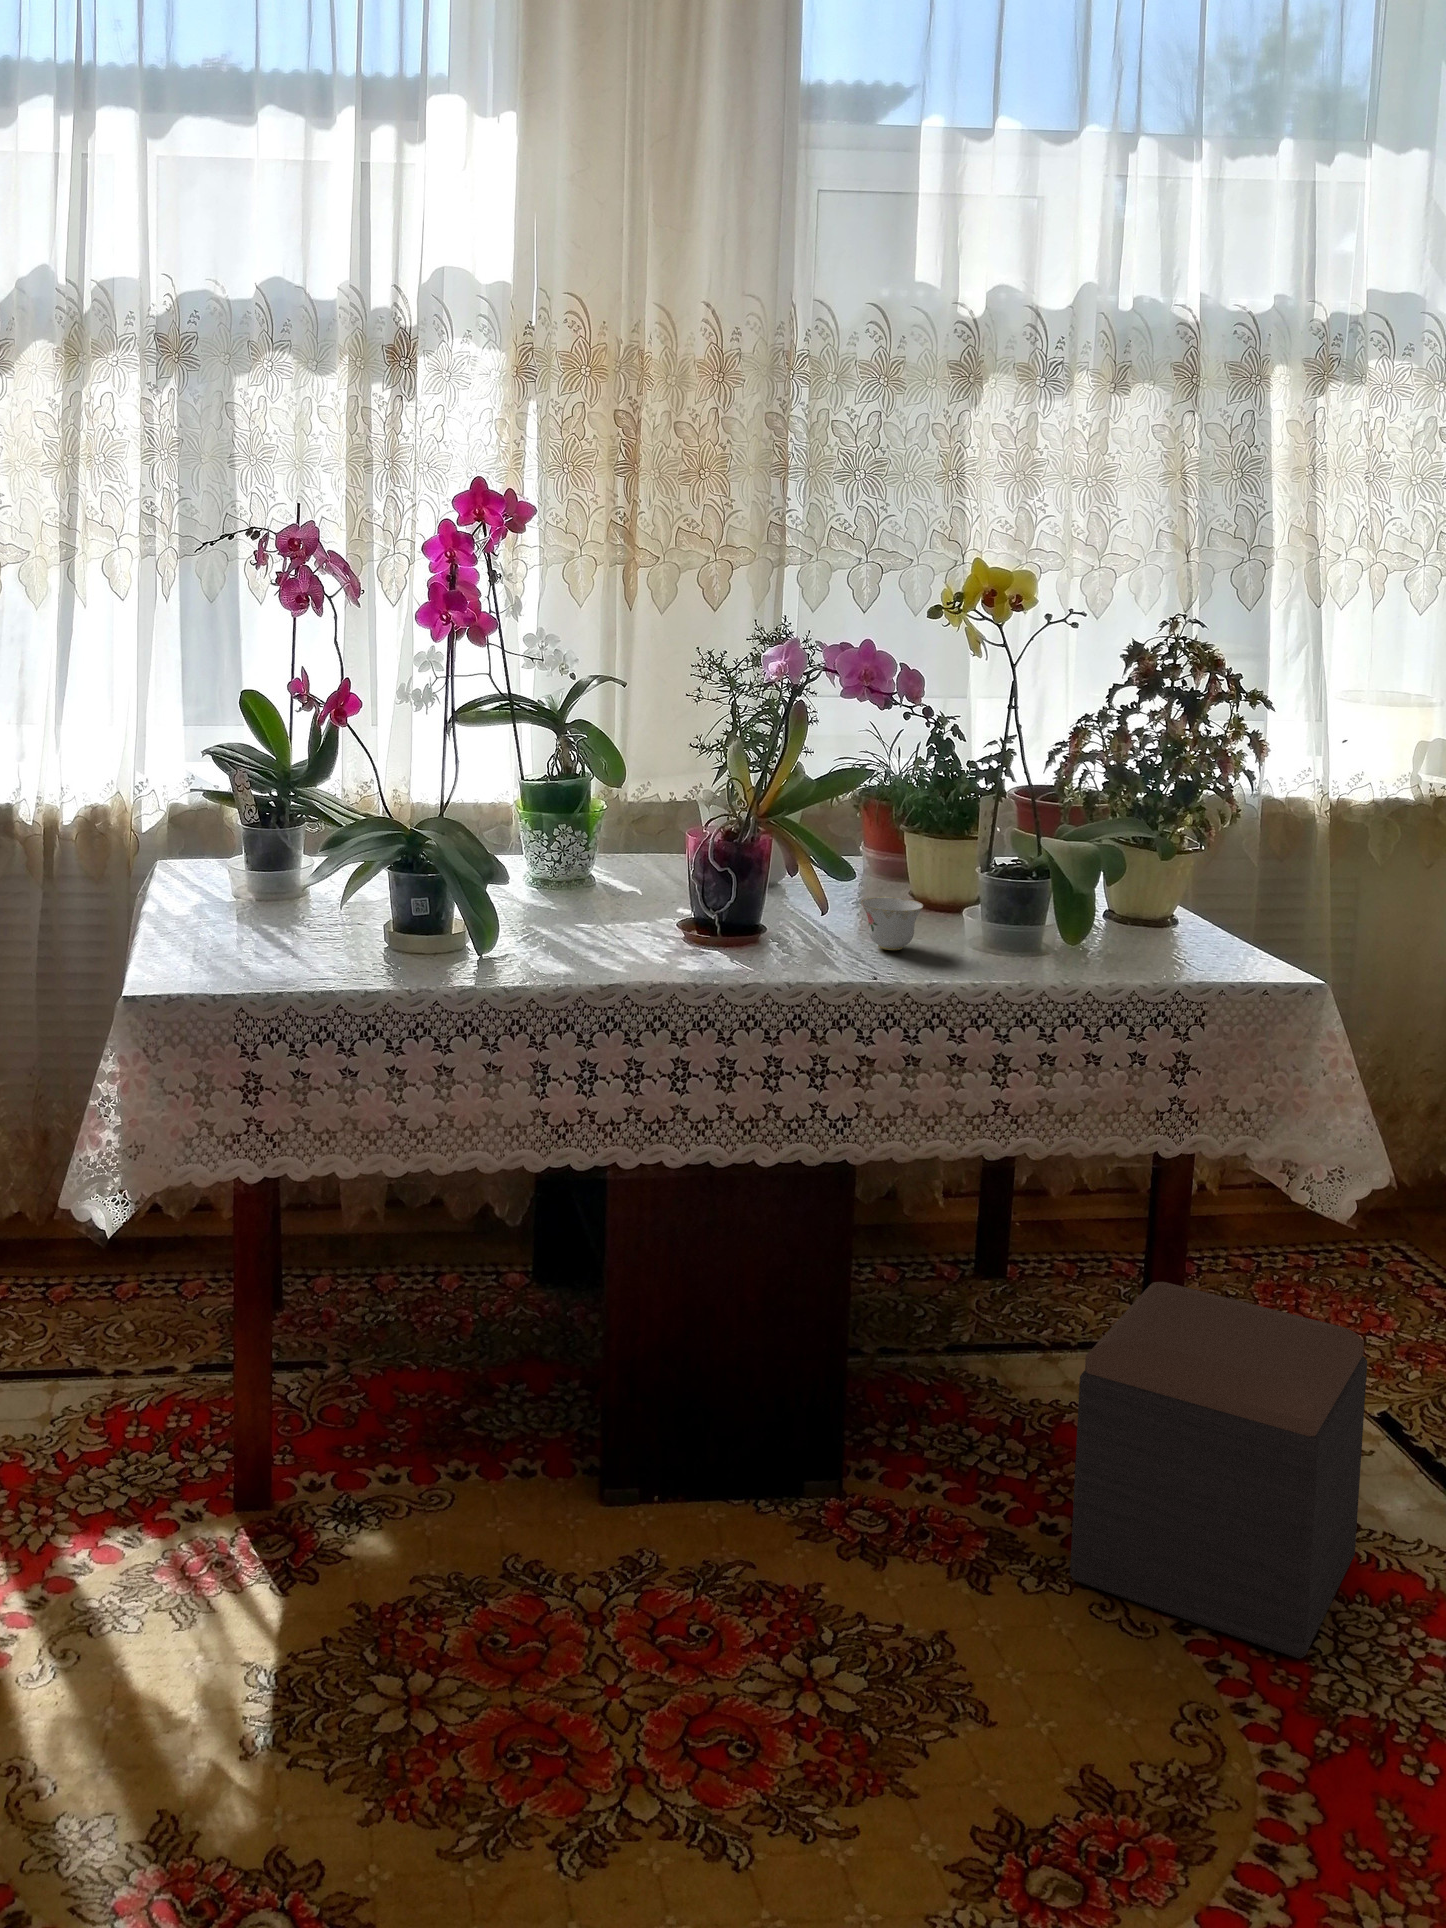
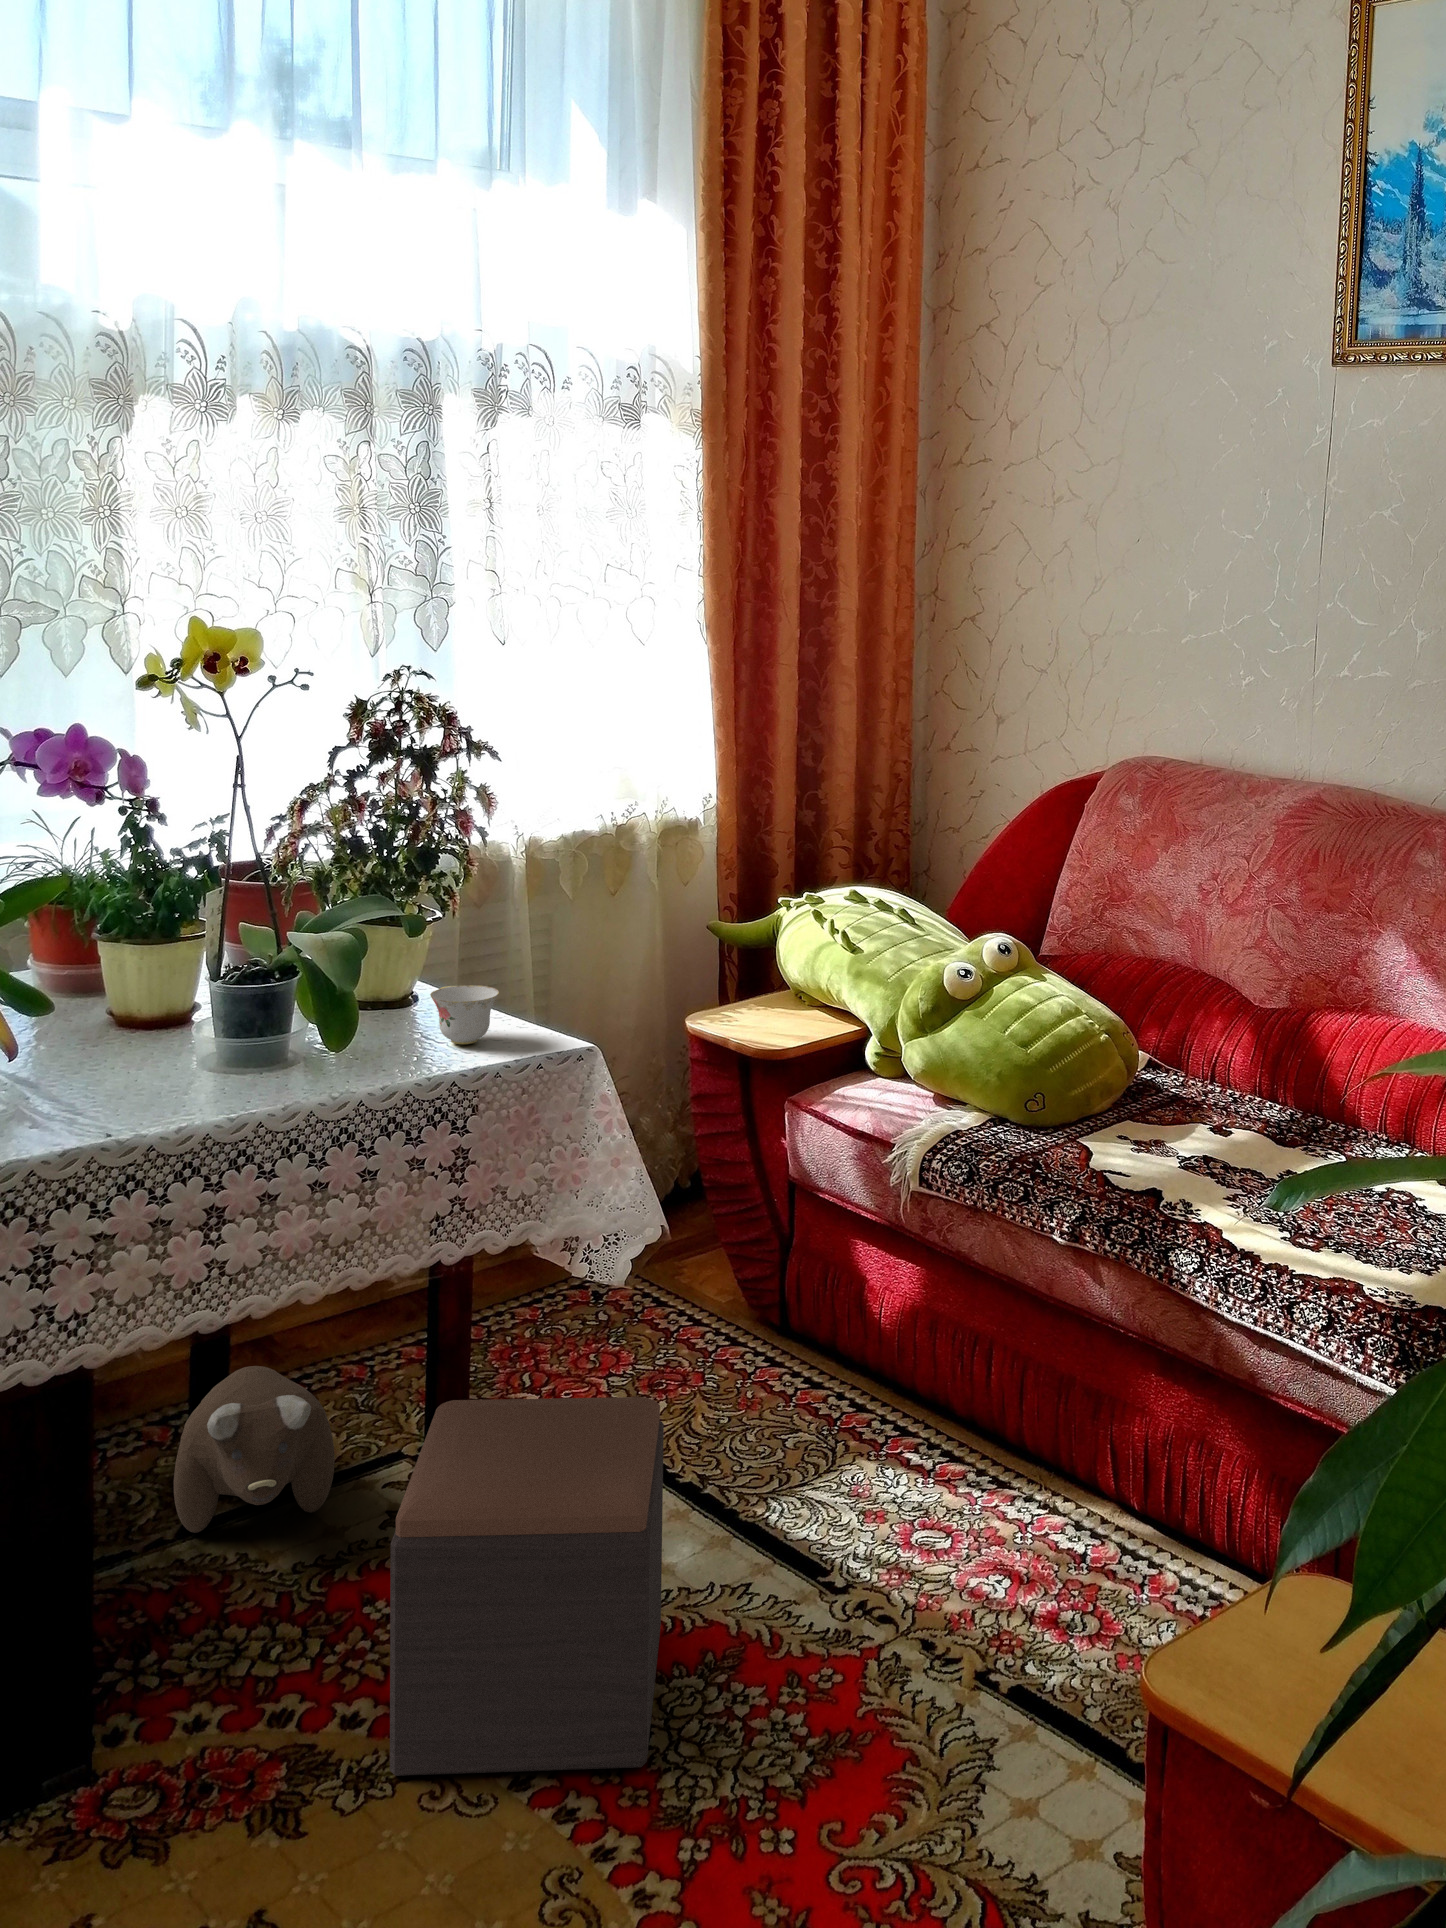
teacup: present [861,897,923,950] -> present [430,985,499,1044]
plush toy: none [941,1222,1078,1362] -> present [174,1366,335,1533]

